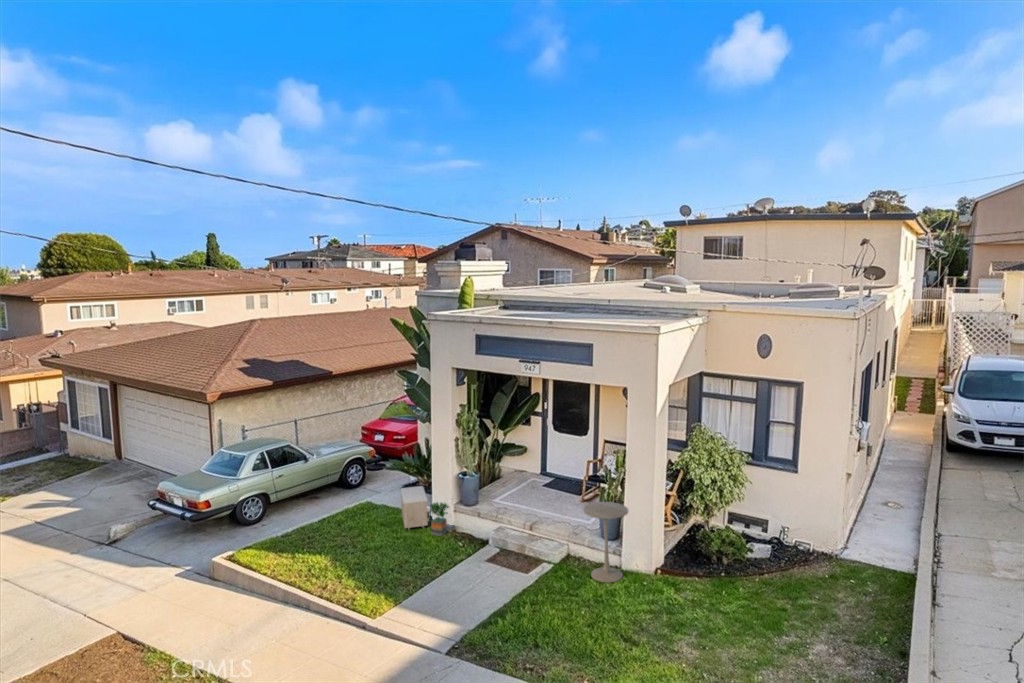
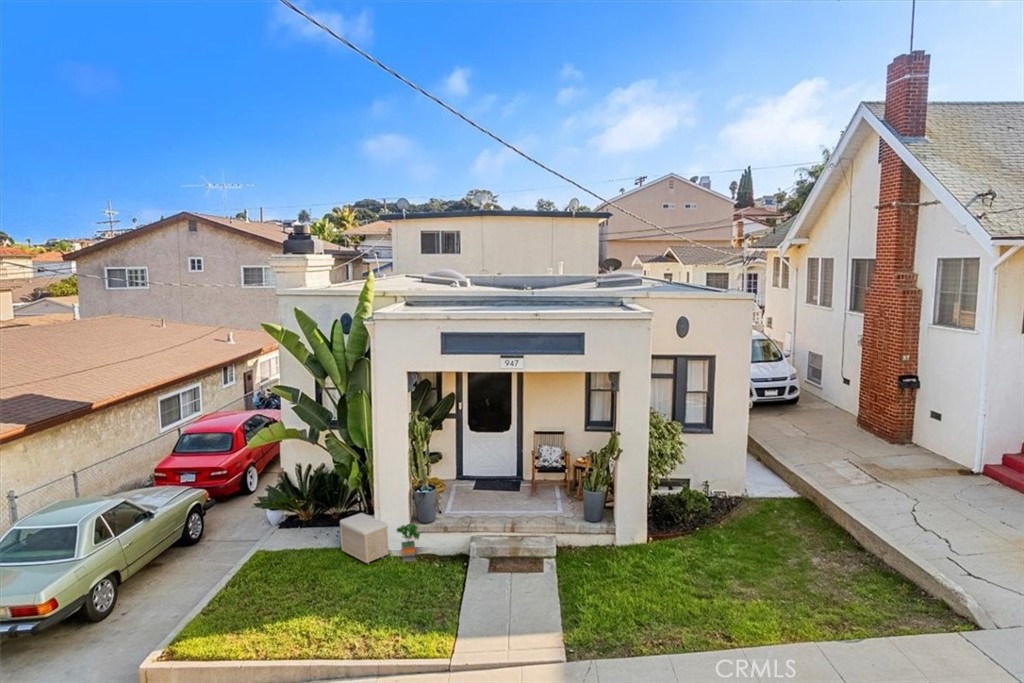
pedestal table: present [583,502,628,583] -> none [593,483,636,559]

